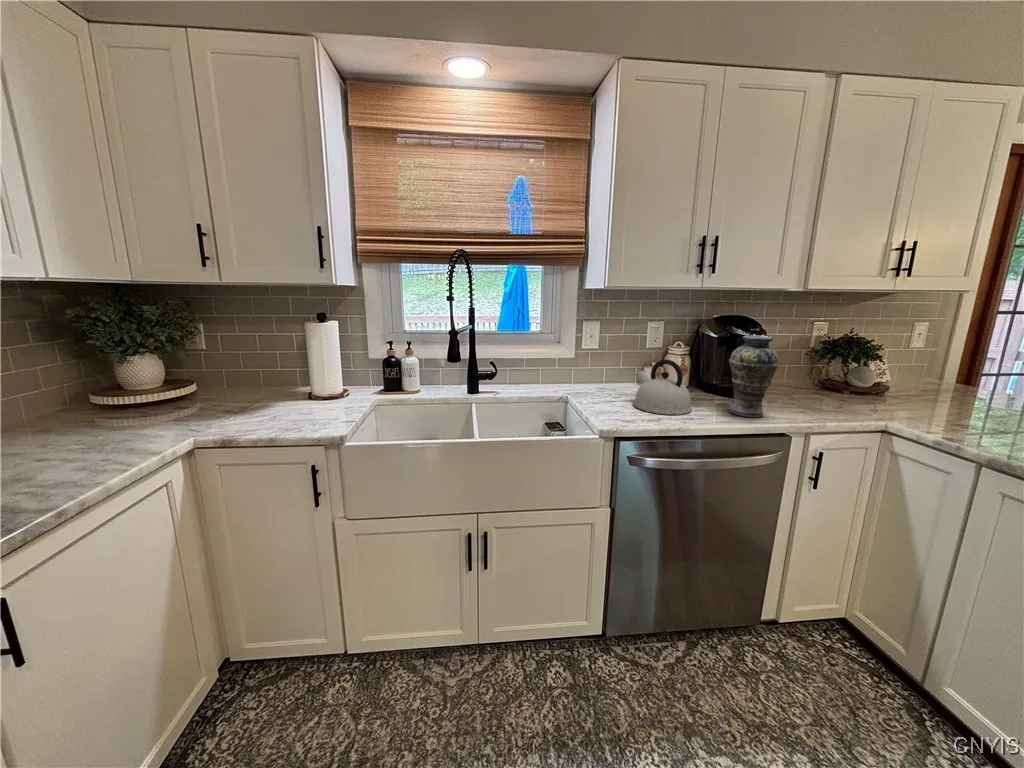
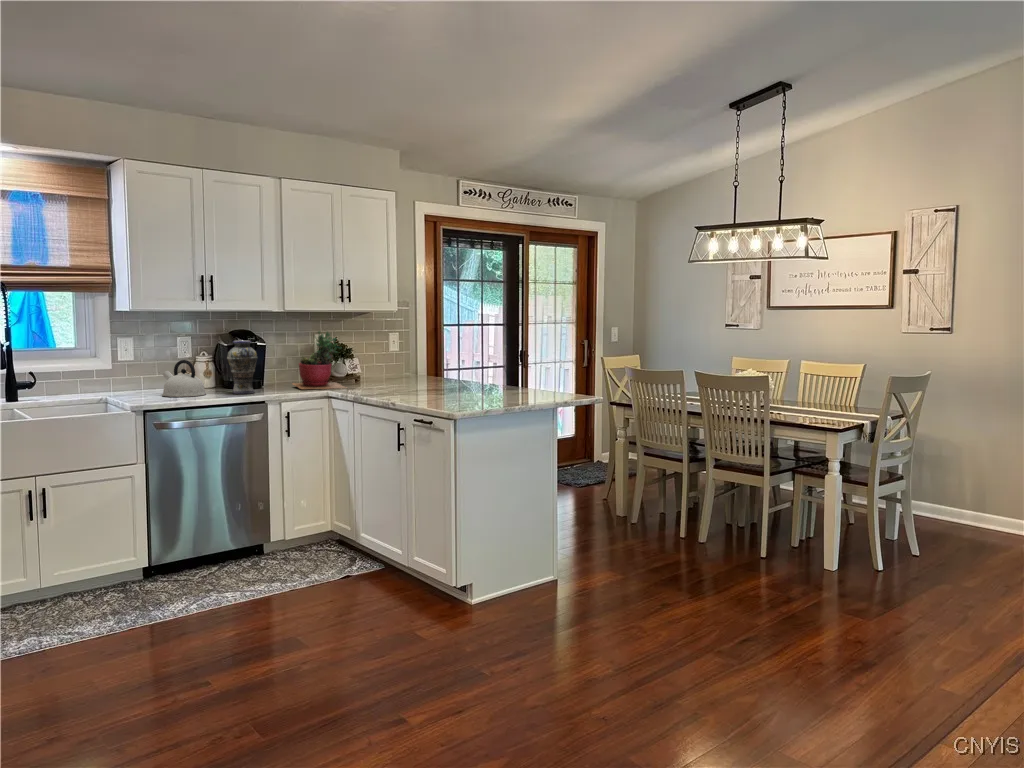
succulent plant: none [799,322,914,419] -> present [293,331,345,389]

